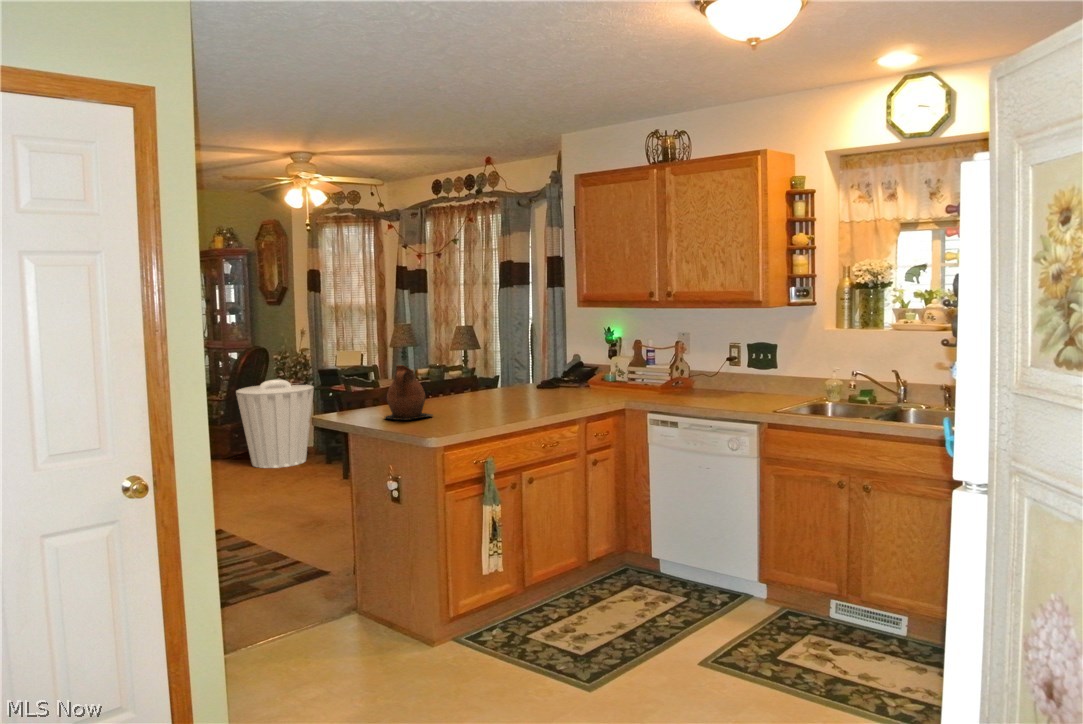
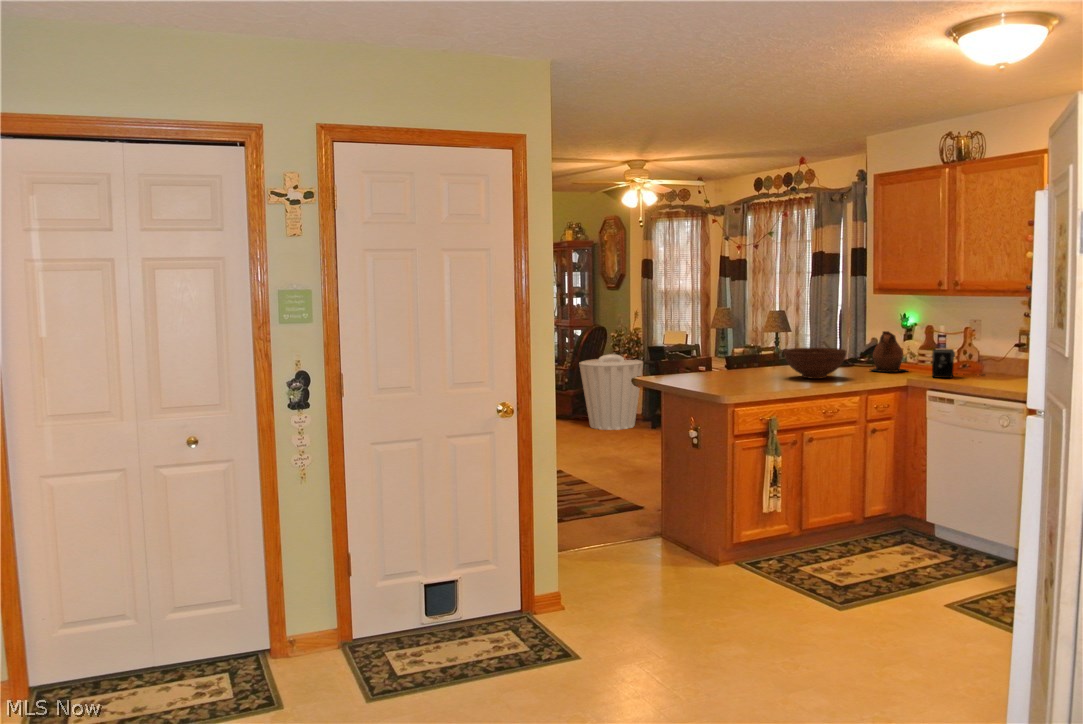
ceramic pitcher: present [386,365,433,420] -> present [870,331,906,372]
coffee maker: none [646,365,698,397] -> present [932,349,985,378]
fruit bowl: none [492,368,561,405] -> present [784,348,846,379]

